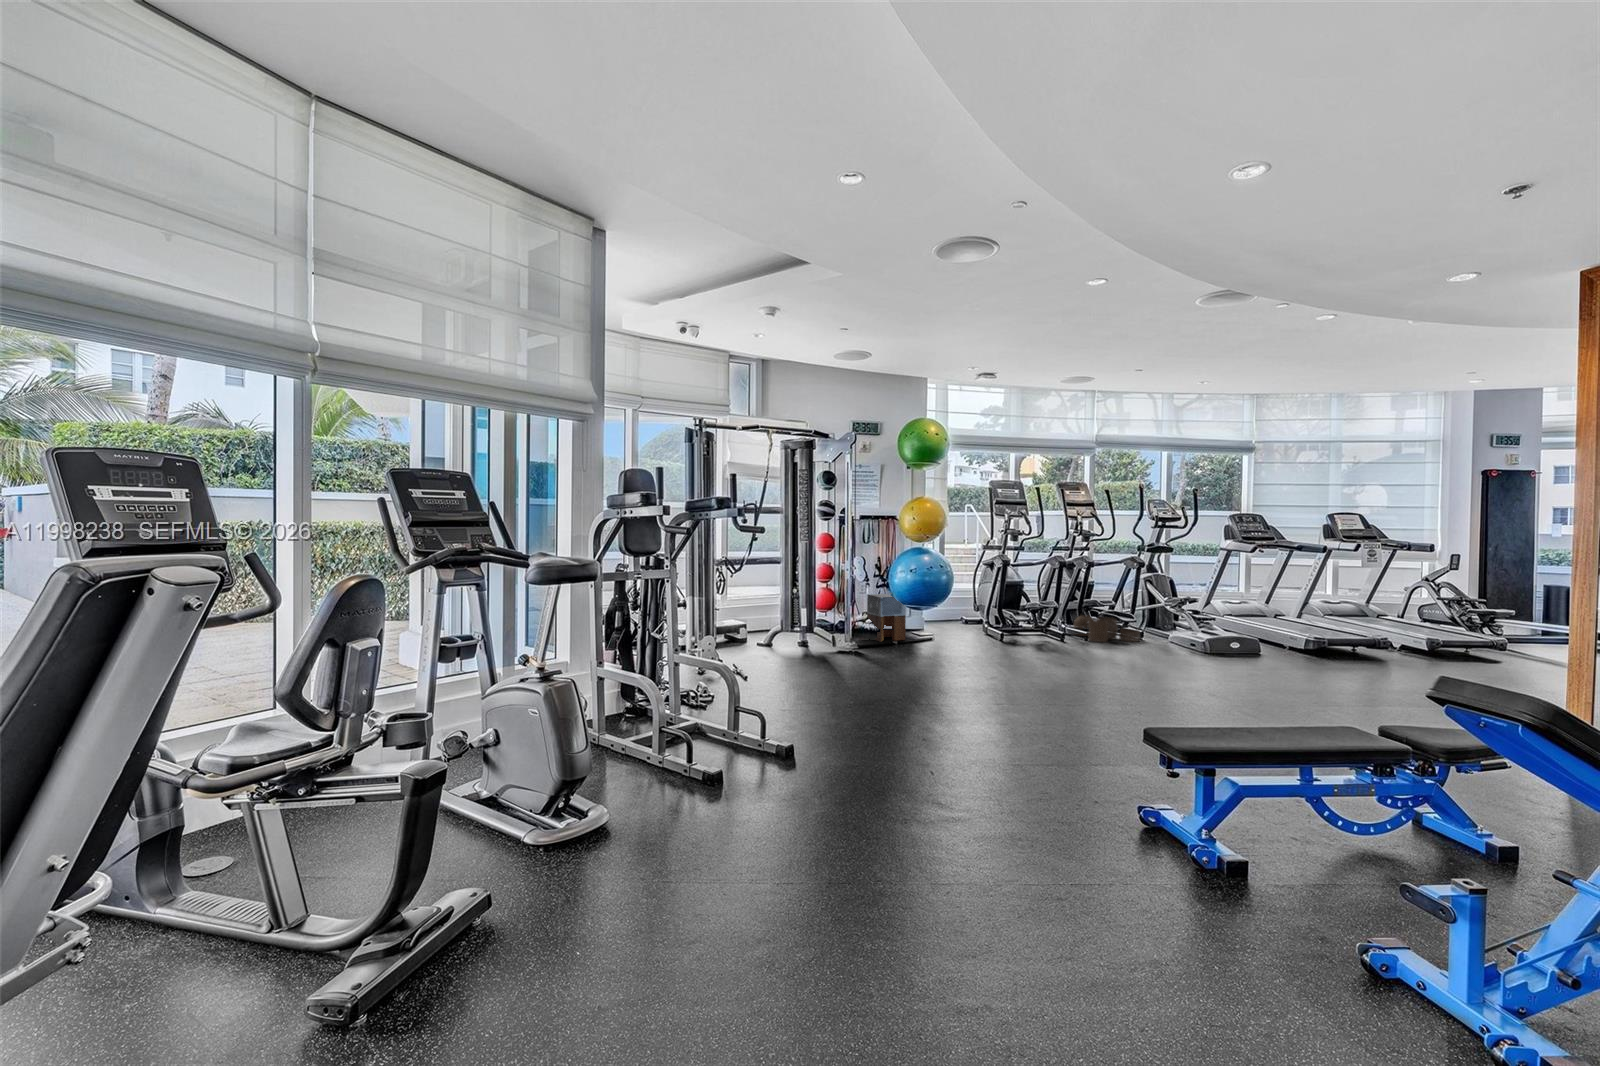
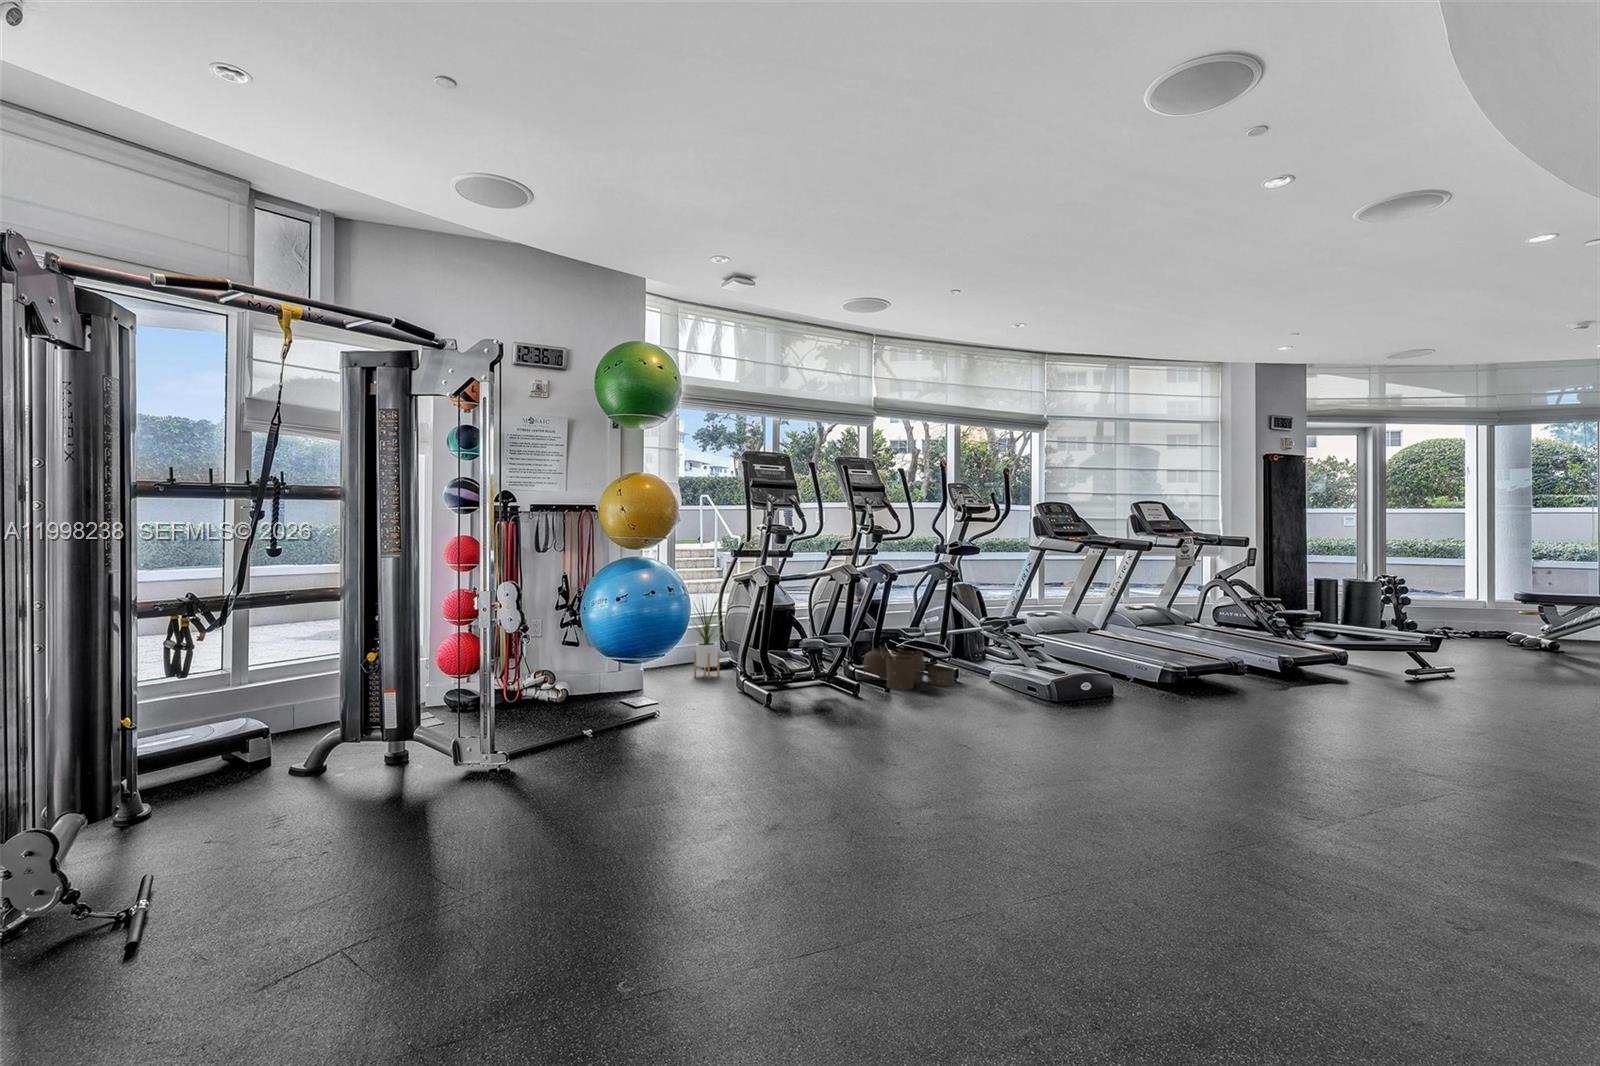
house plant: none [949,571,980,628] -> present [690,598,722,678]
stool: present [867,594,906,642] -> none [545,635,611,720]

